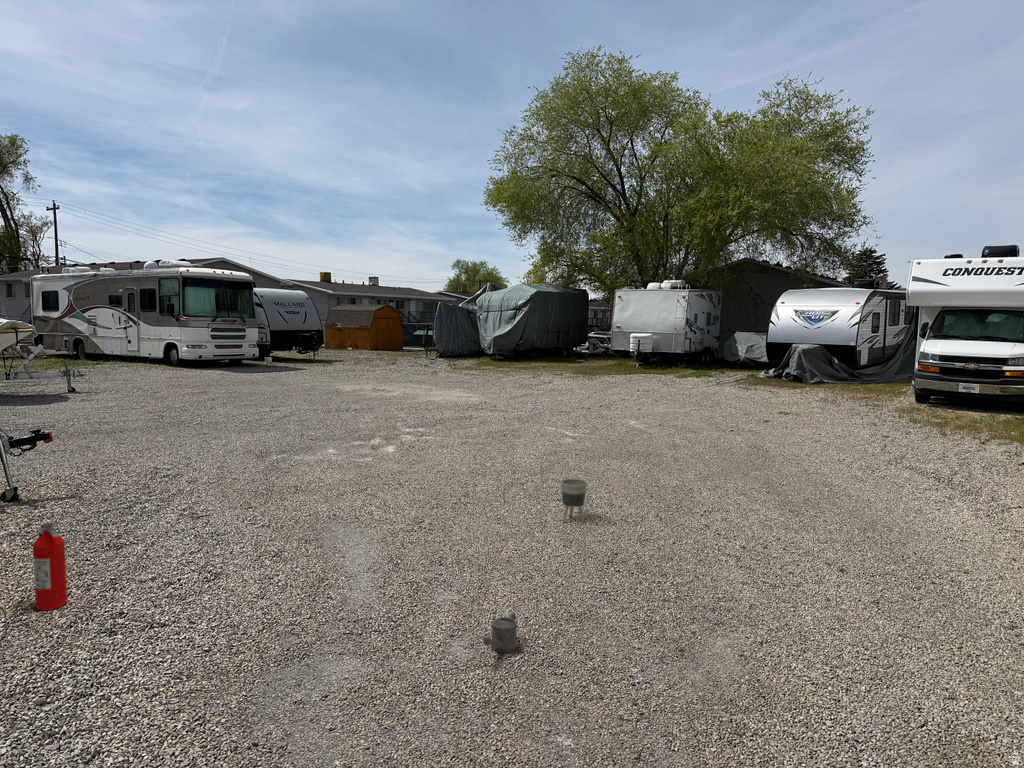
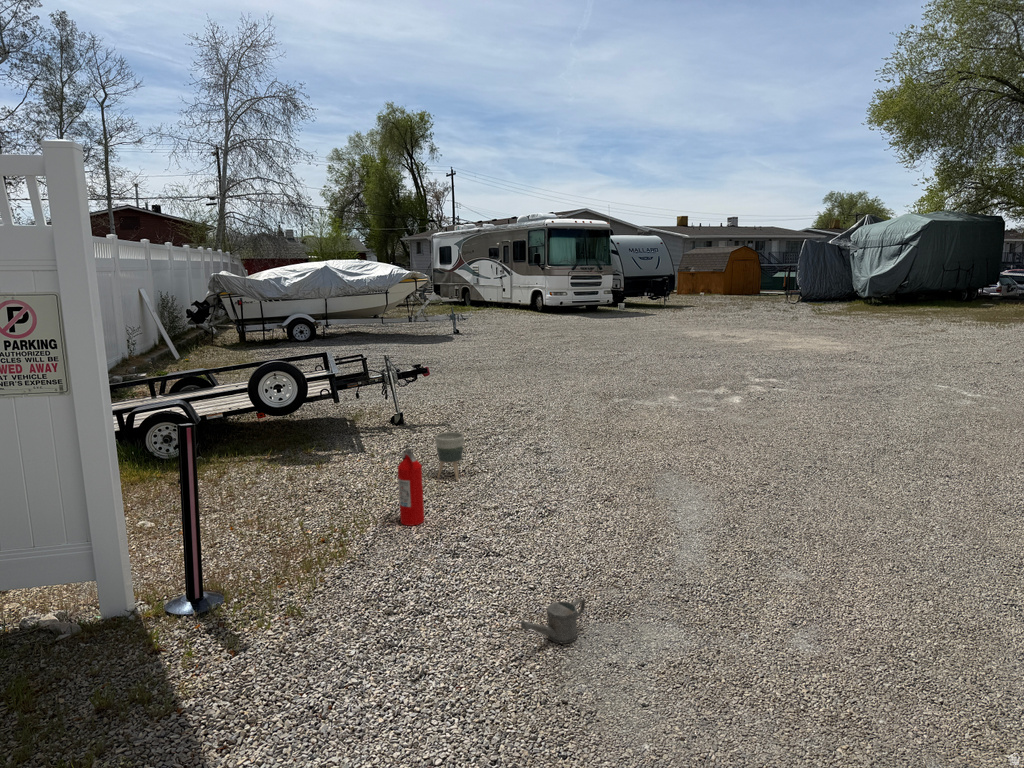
planter: present [561,479,587,523] -> present [435,432,464,481]
watering can: present [483,613,517,653] -> present [521,599,585,644]

